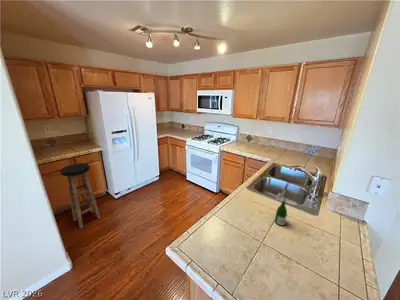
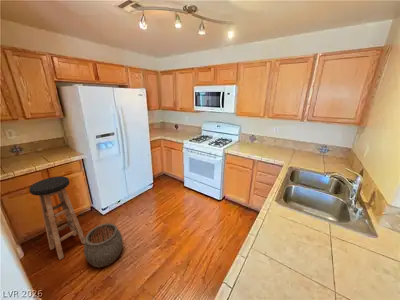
wine bottle: present [275,181,291,226] -> none [337,198,369,257]
woven basket: none [98,203,129,237] -> present [84,223,123,267]

